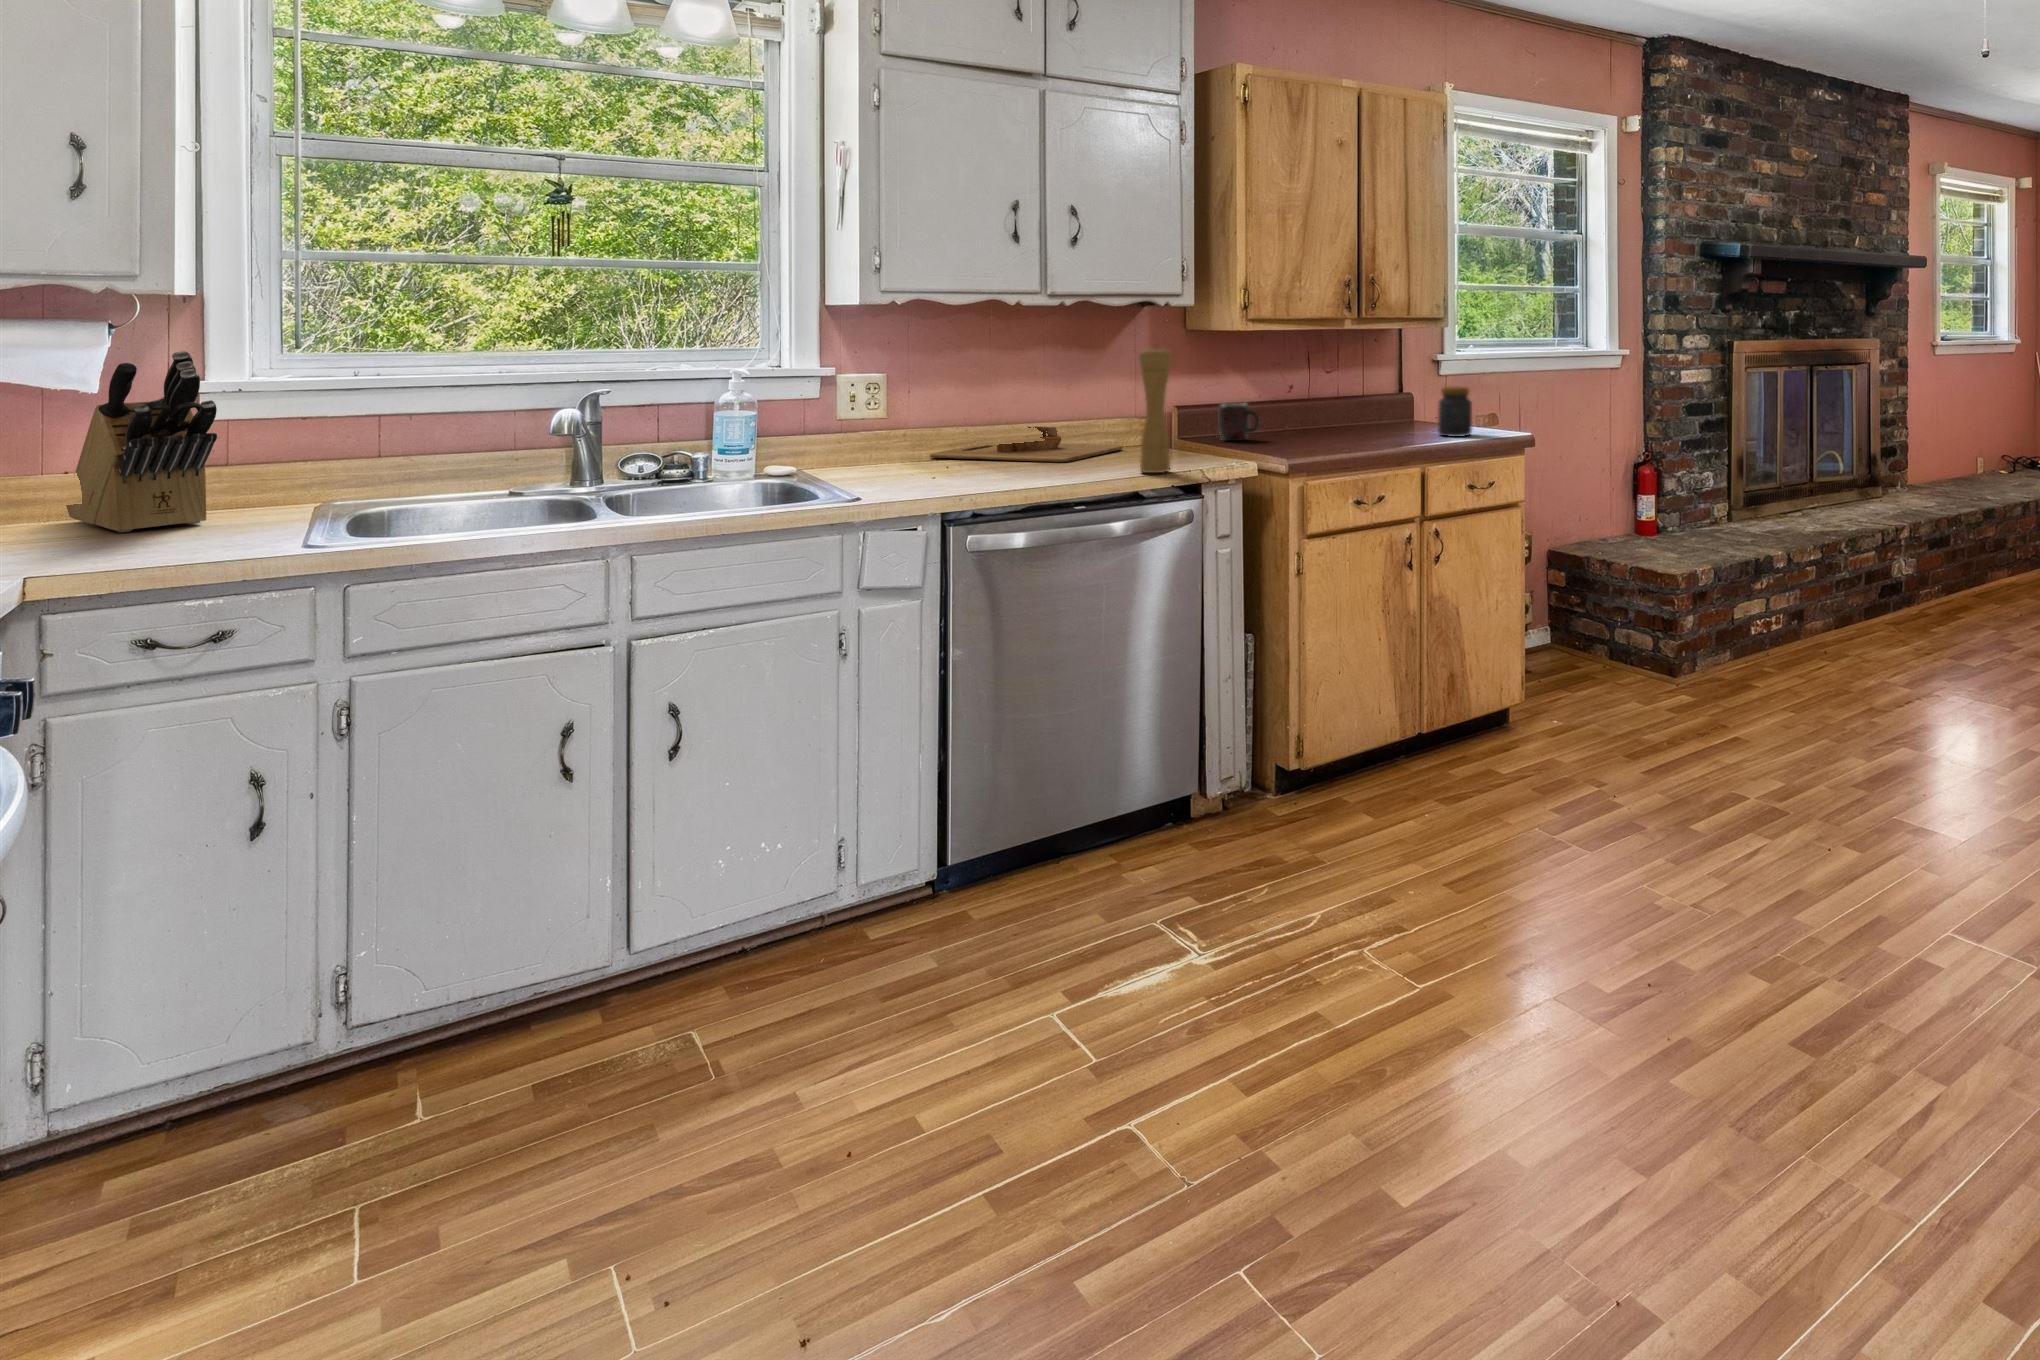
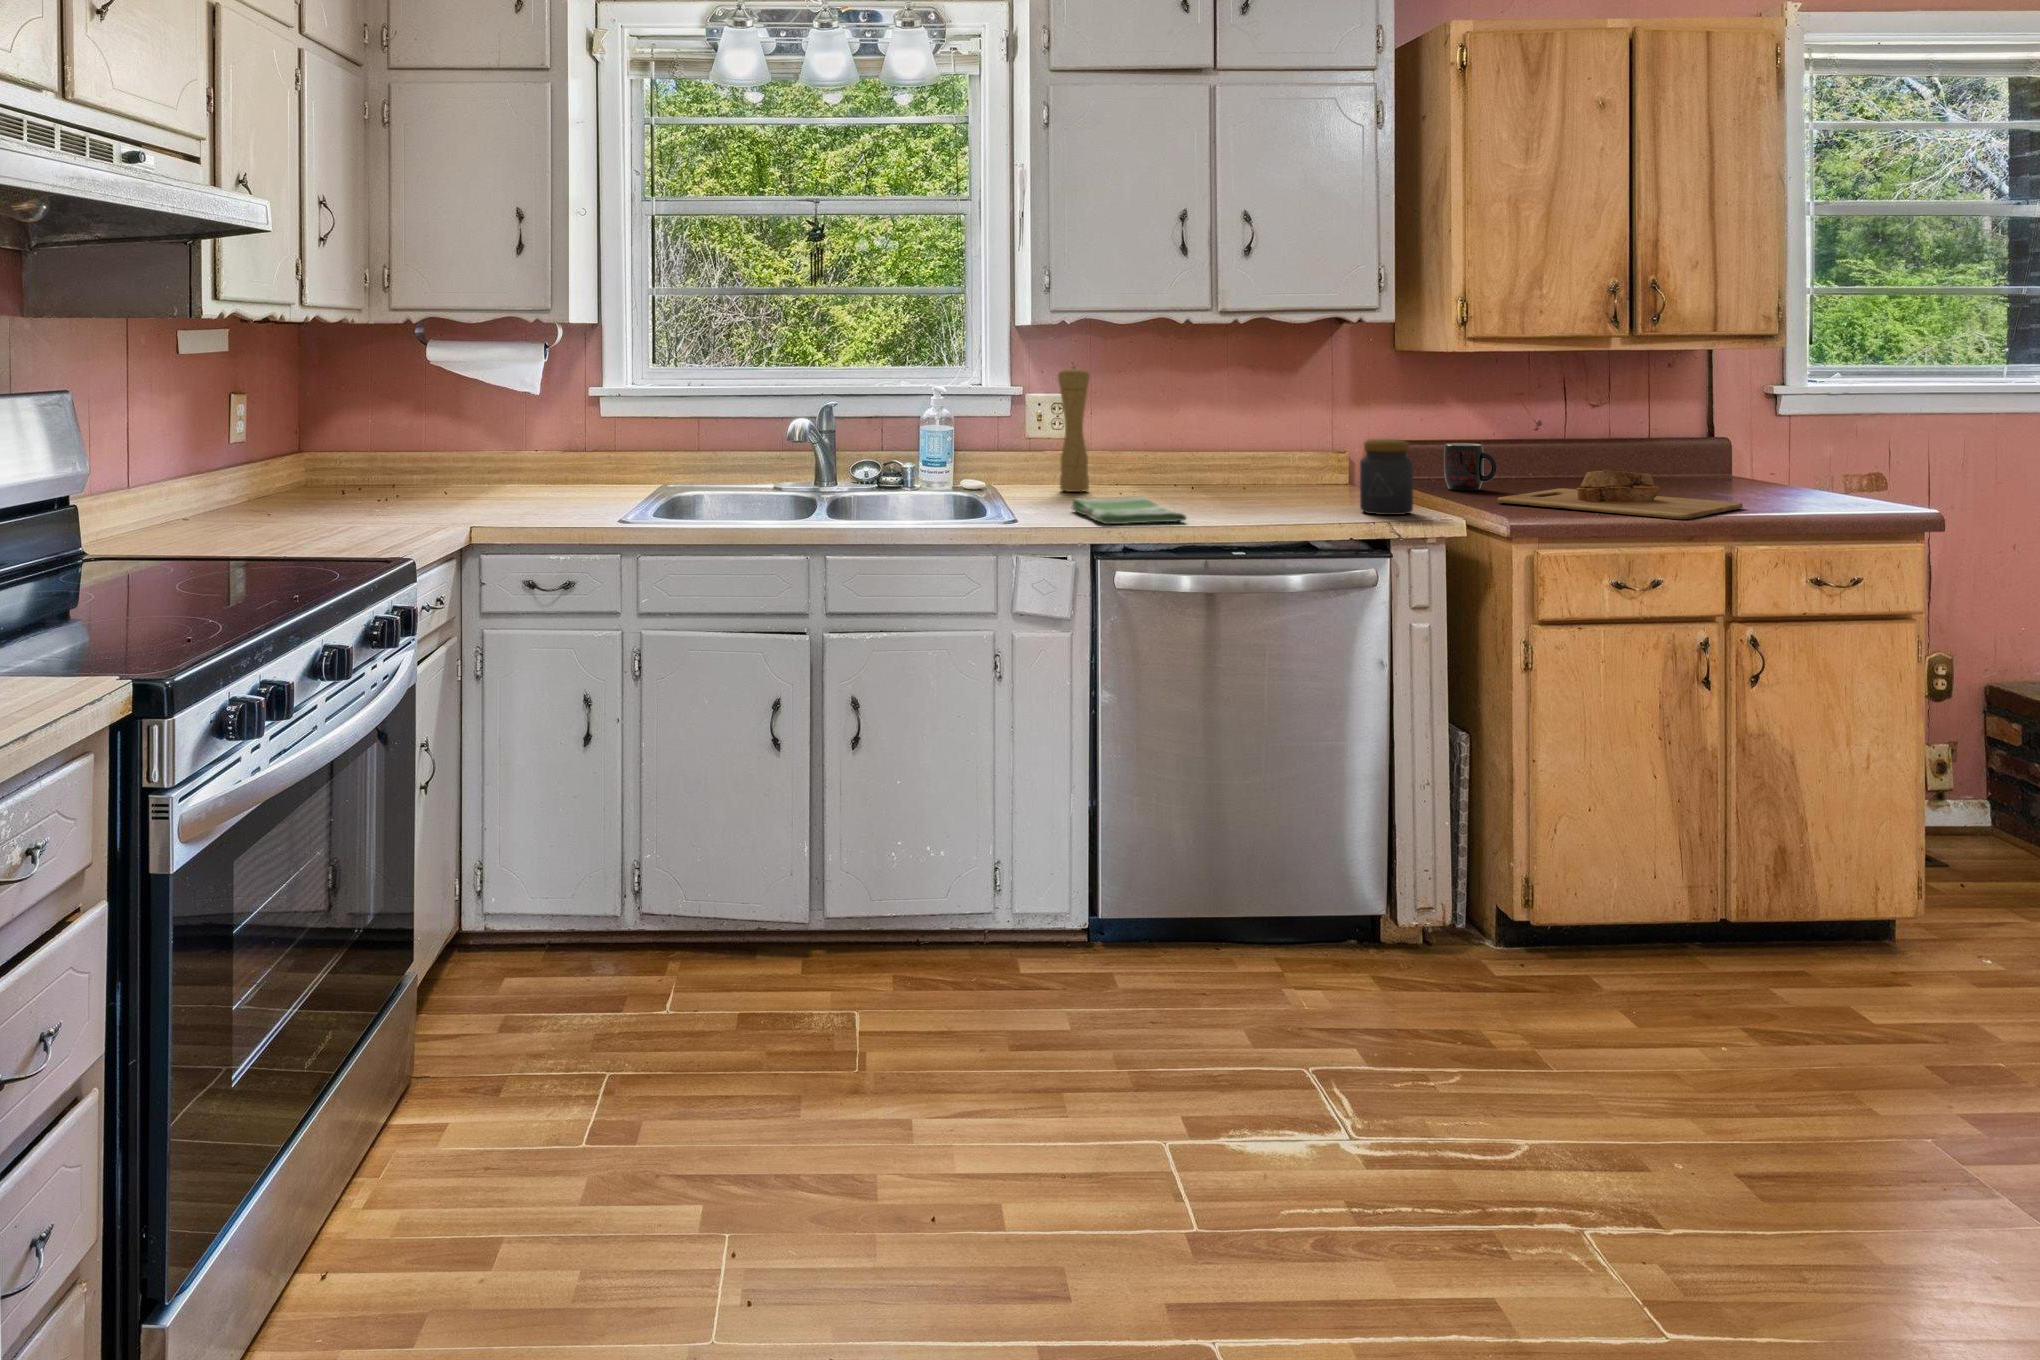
pepper mill: present [1139,348,1172,473] -> present [1058,367,1090,492]
knife block: present [66,351,217,532] -> none [523,367,587,503]
jar: present [1438,387,1472,437] -> present [1360,439,1413,515]
cutting board: present [930,426,1123,462] -> present [1498,470,1743,519]
dish towel: none [910,465,1036,494] -> present [1071,496,1186,524]

